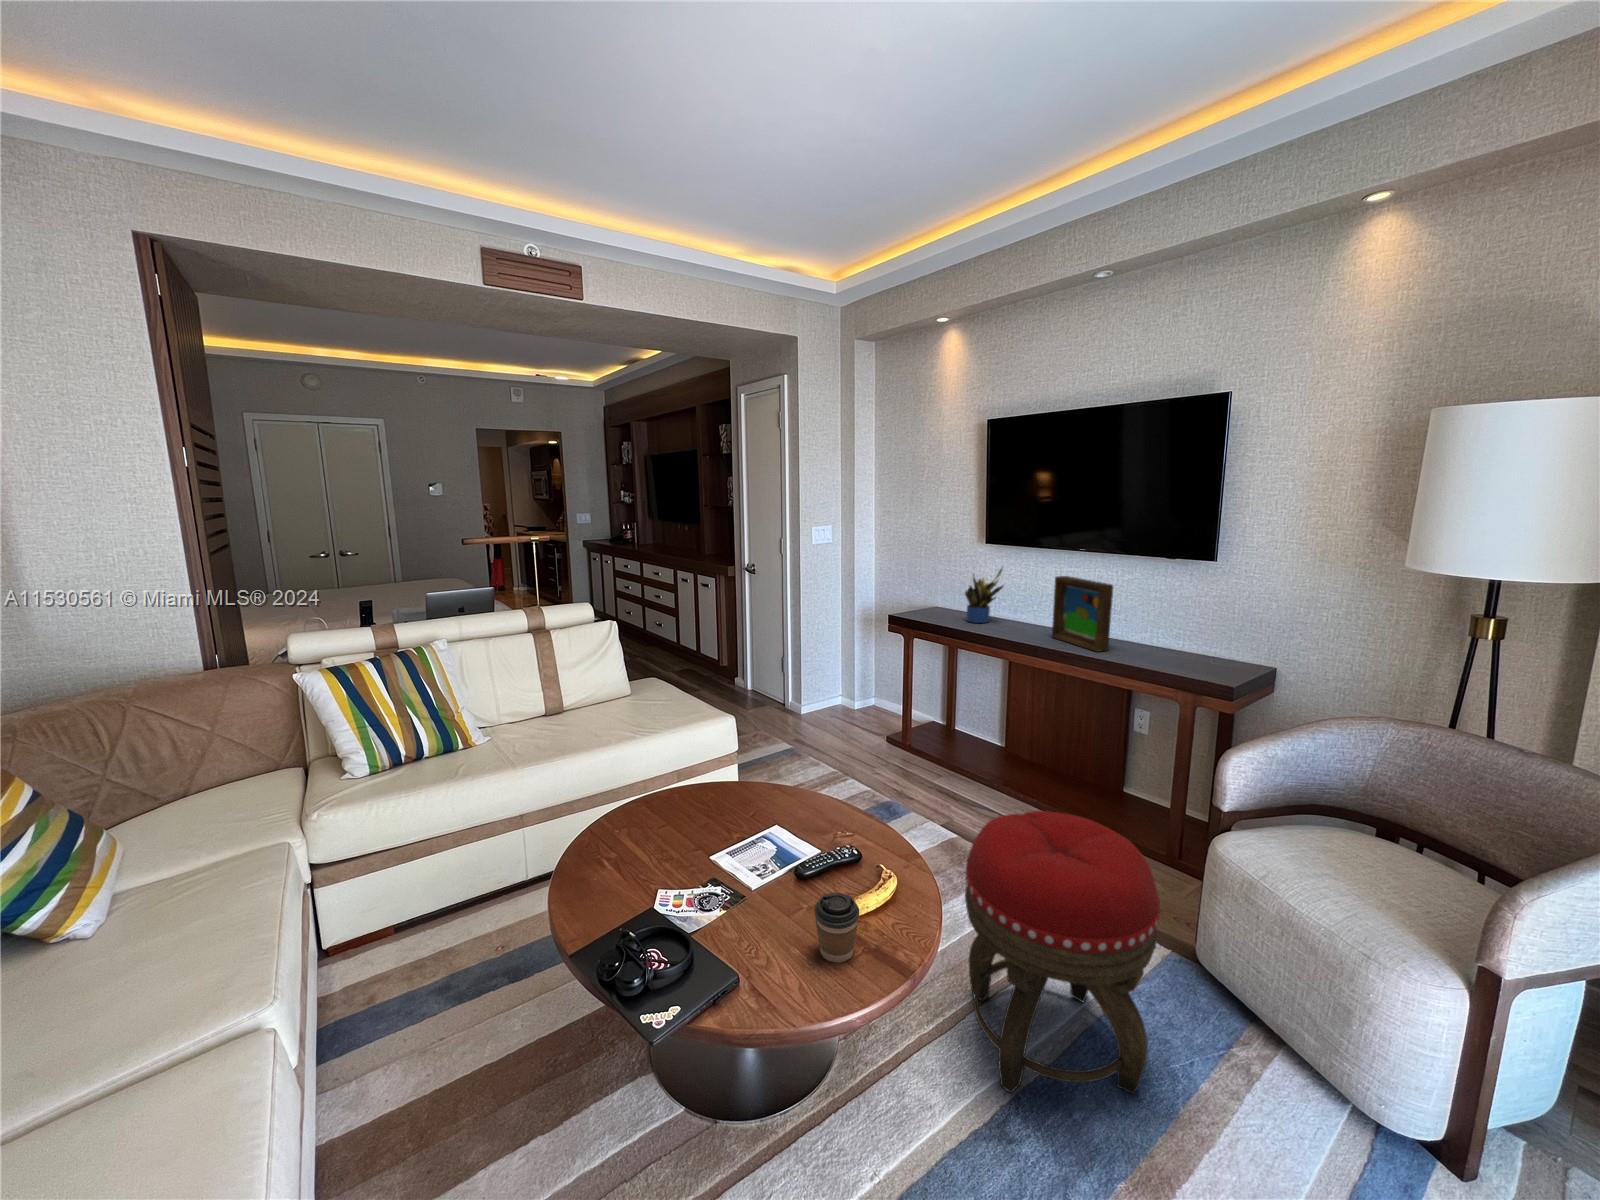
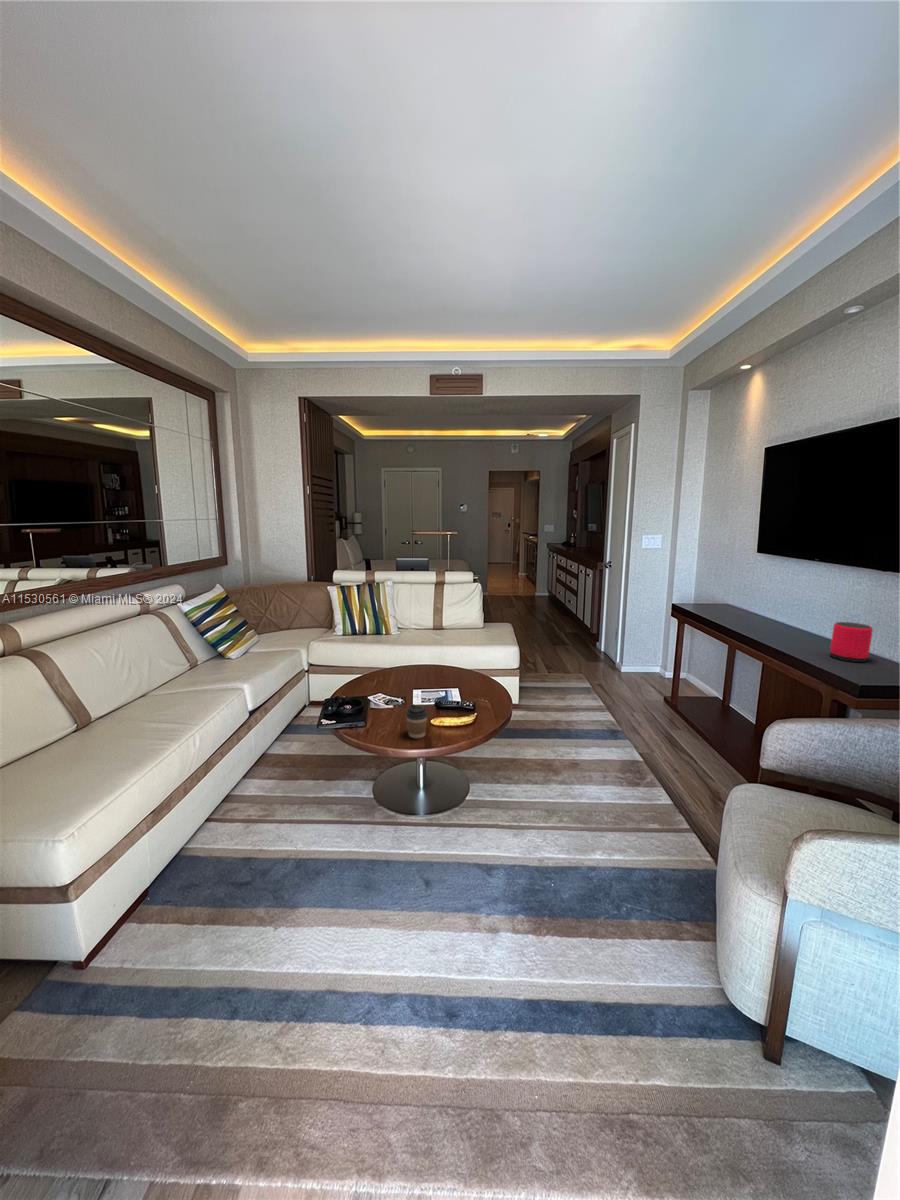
potted plant: present [965,568,1003,623] -> none [729,571,763,617]
picture frame: present [1052,576,1114,651] -> none [778,581,818,648]
speaker: none [1136,617,1176,660] -> present [830,622,873,662]
footstool: present [965,811,1160,1094] -> none [509,713,632,900]

